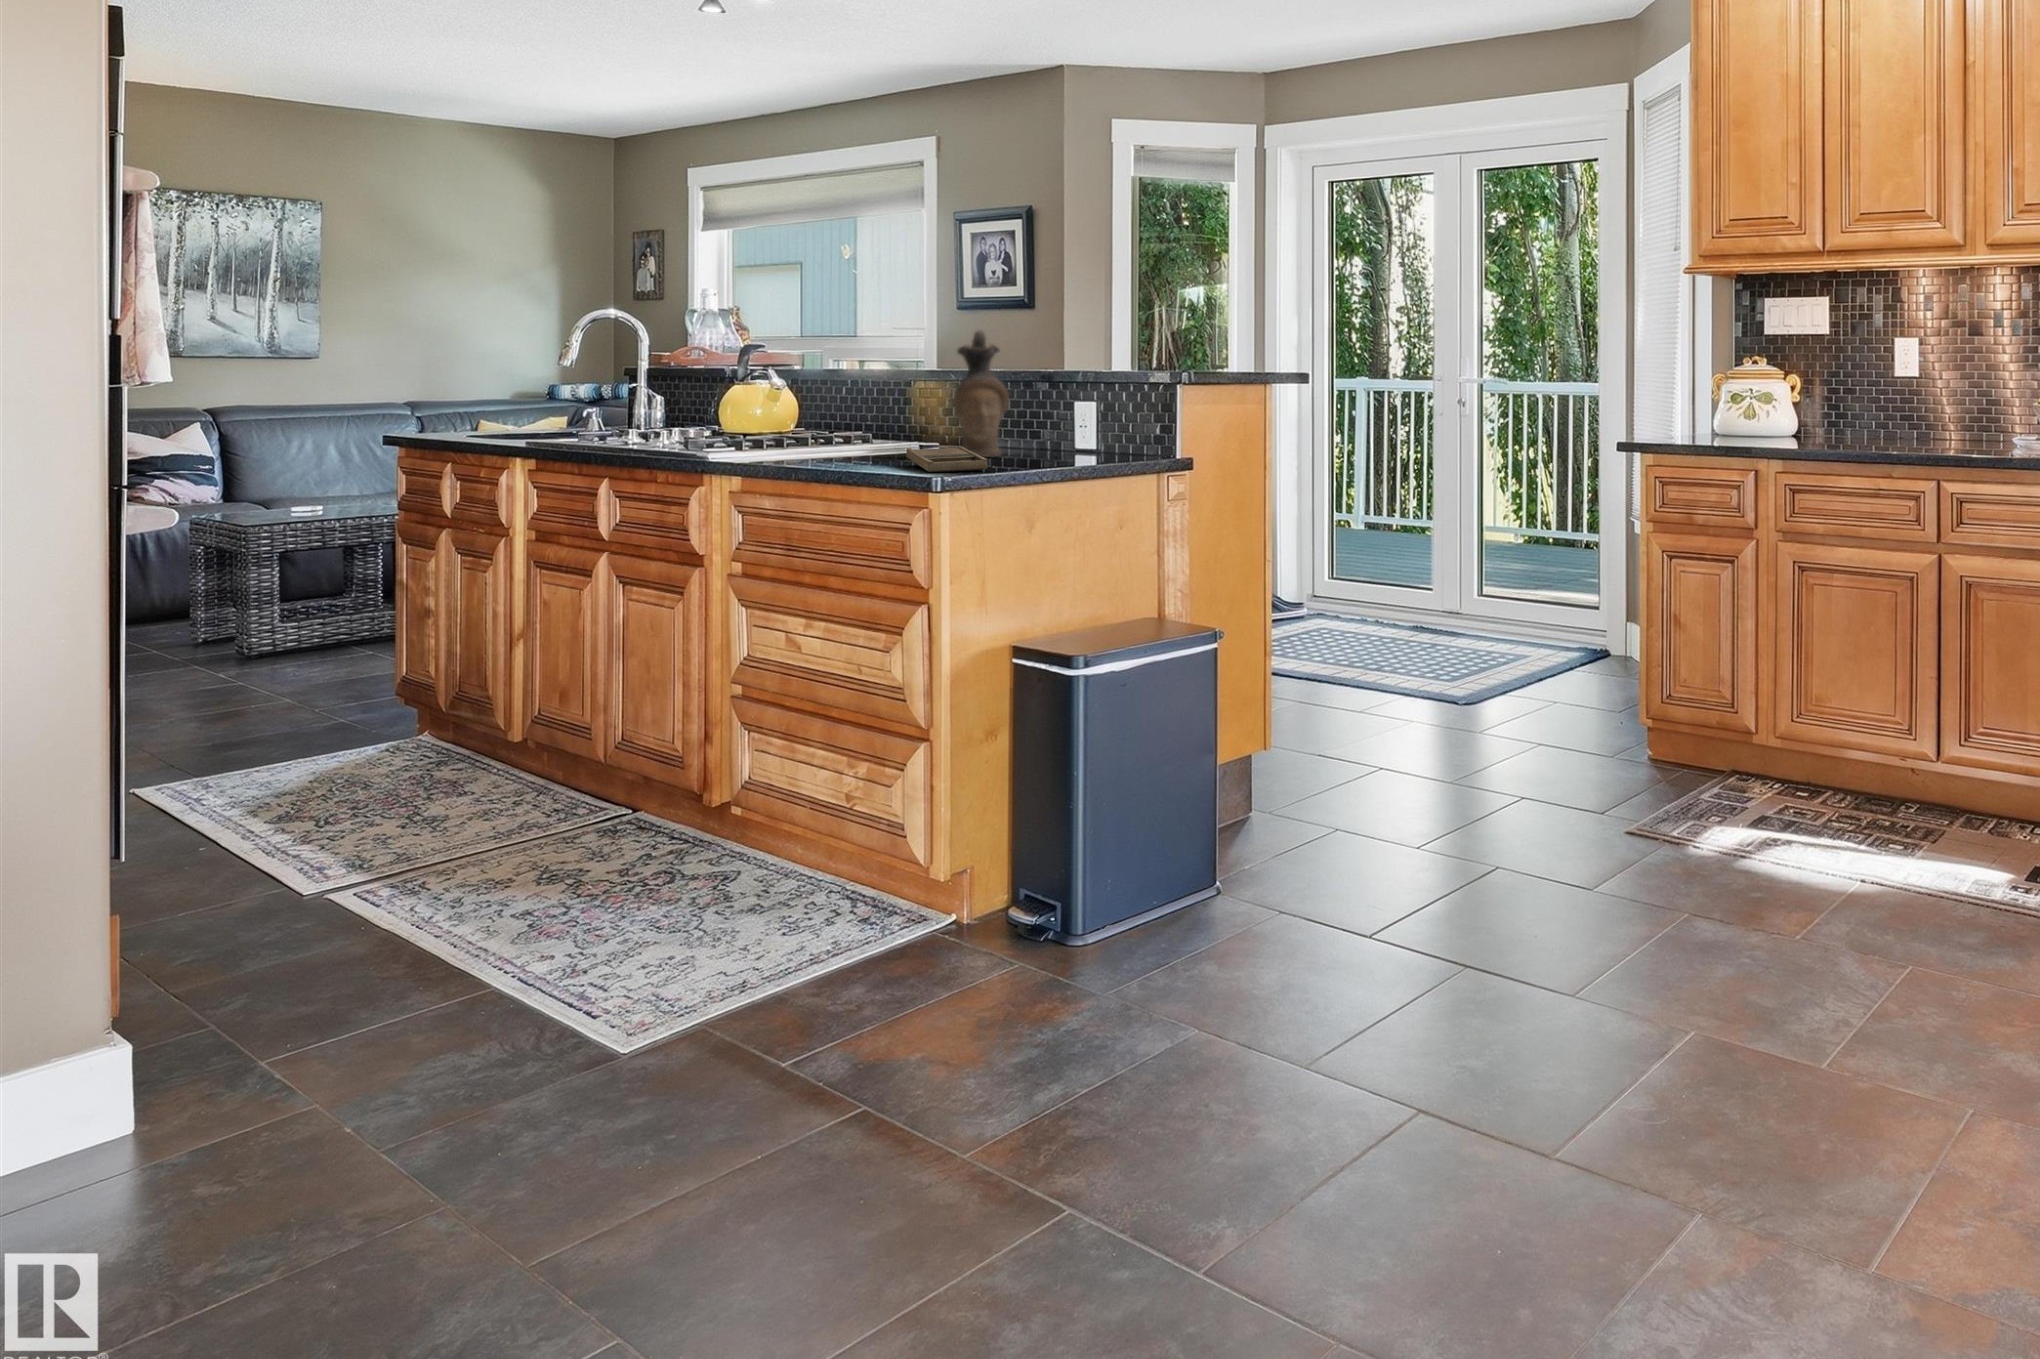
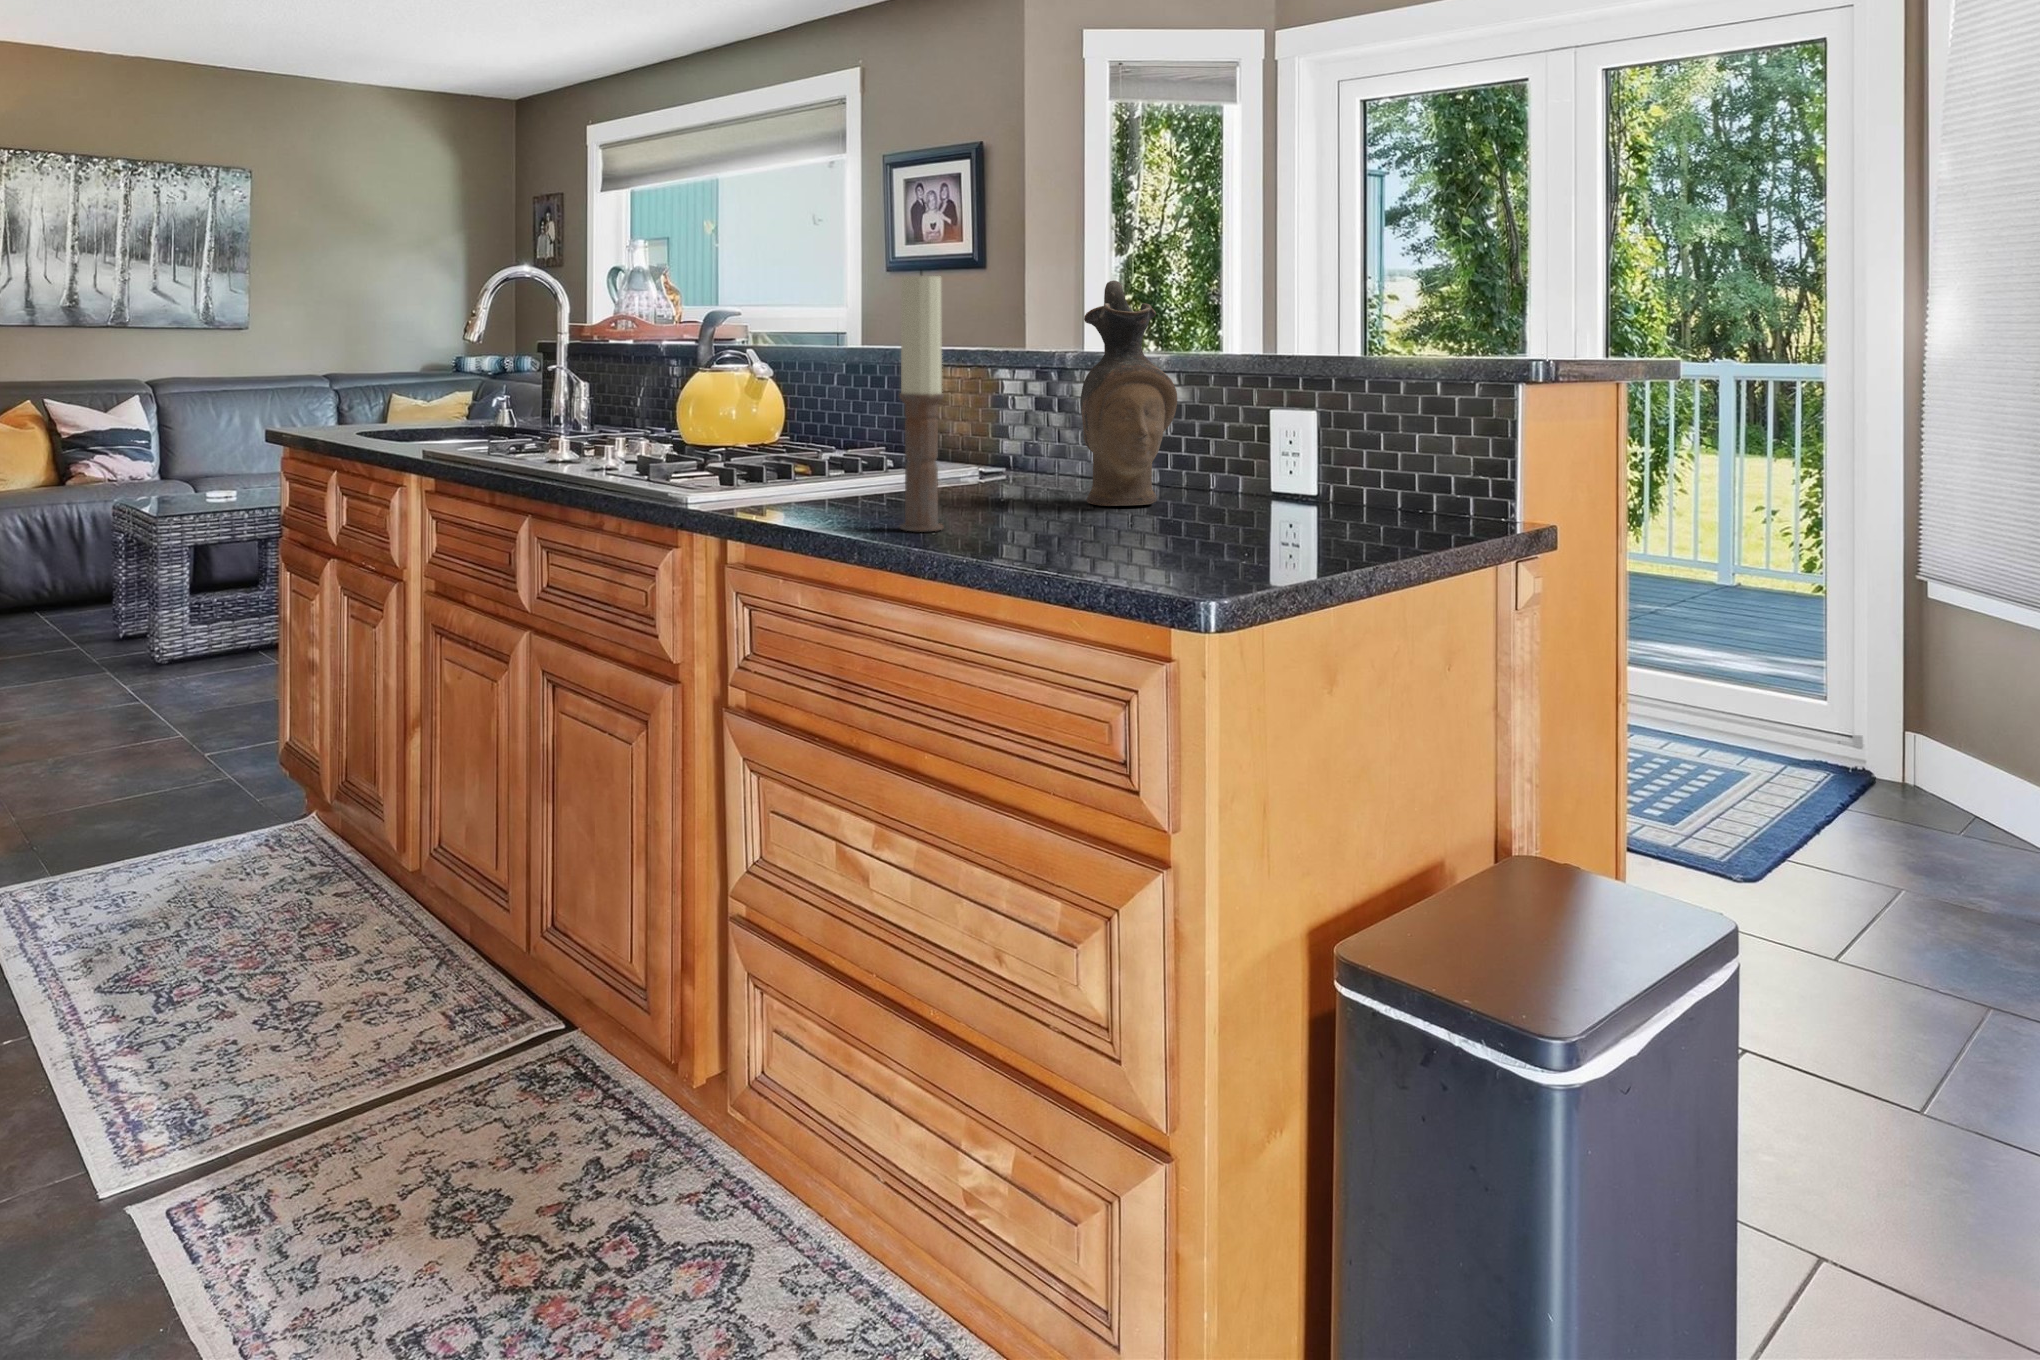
candle: none [824,326,851,466] -> present [899,270,944,531]
tray: present [907,446,988,472] -> none [1042,495,1244,563]

